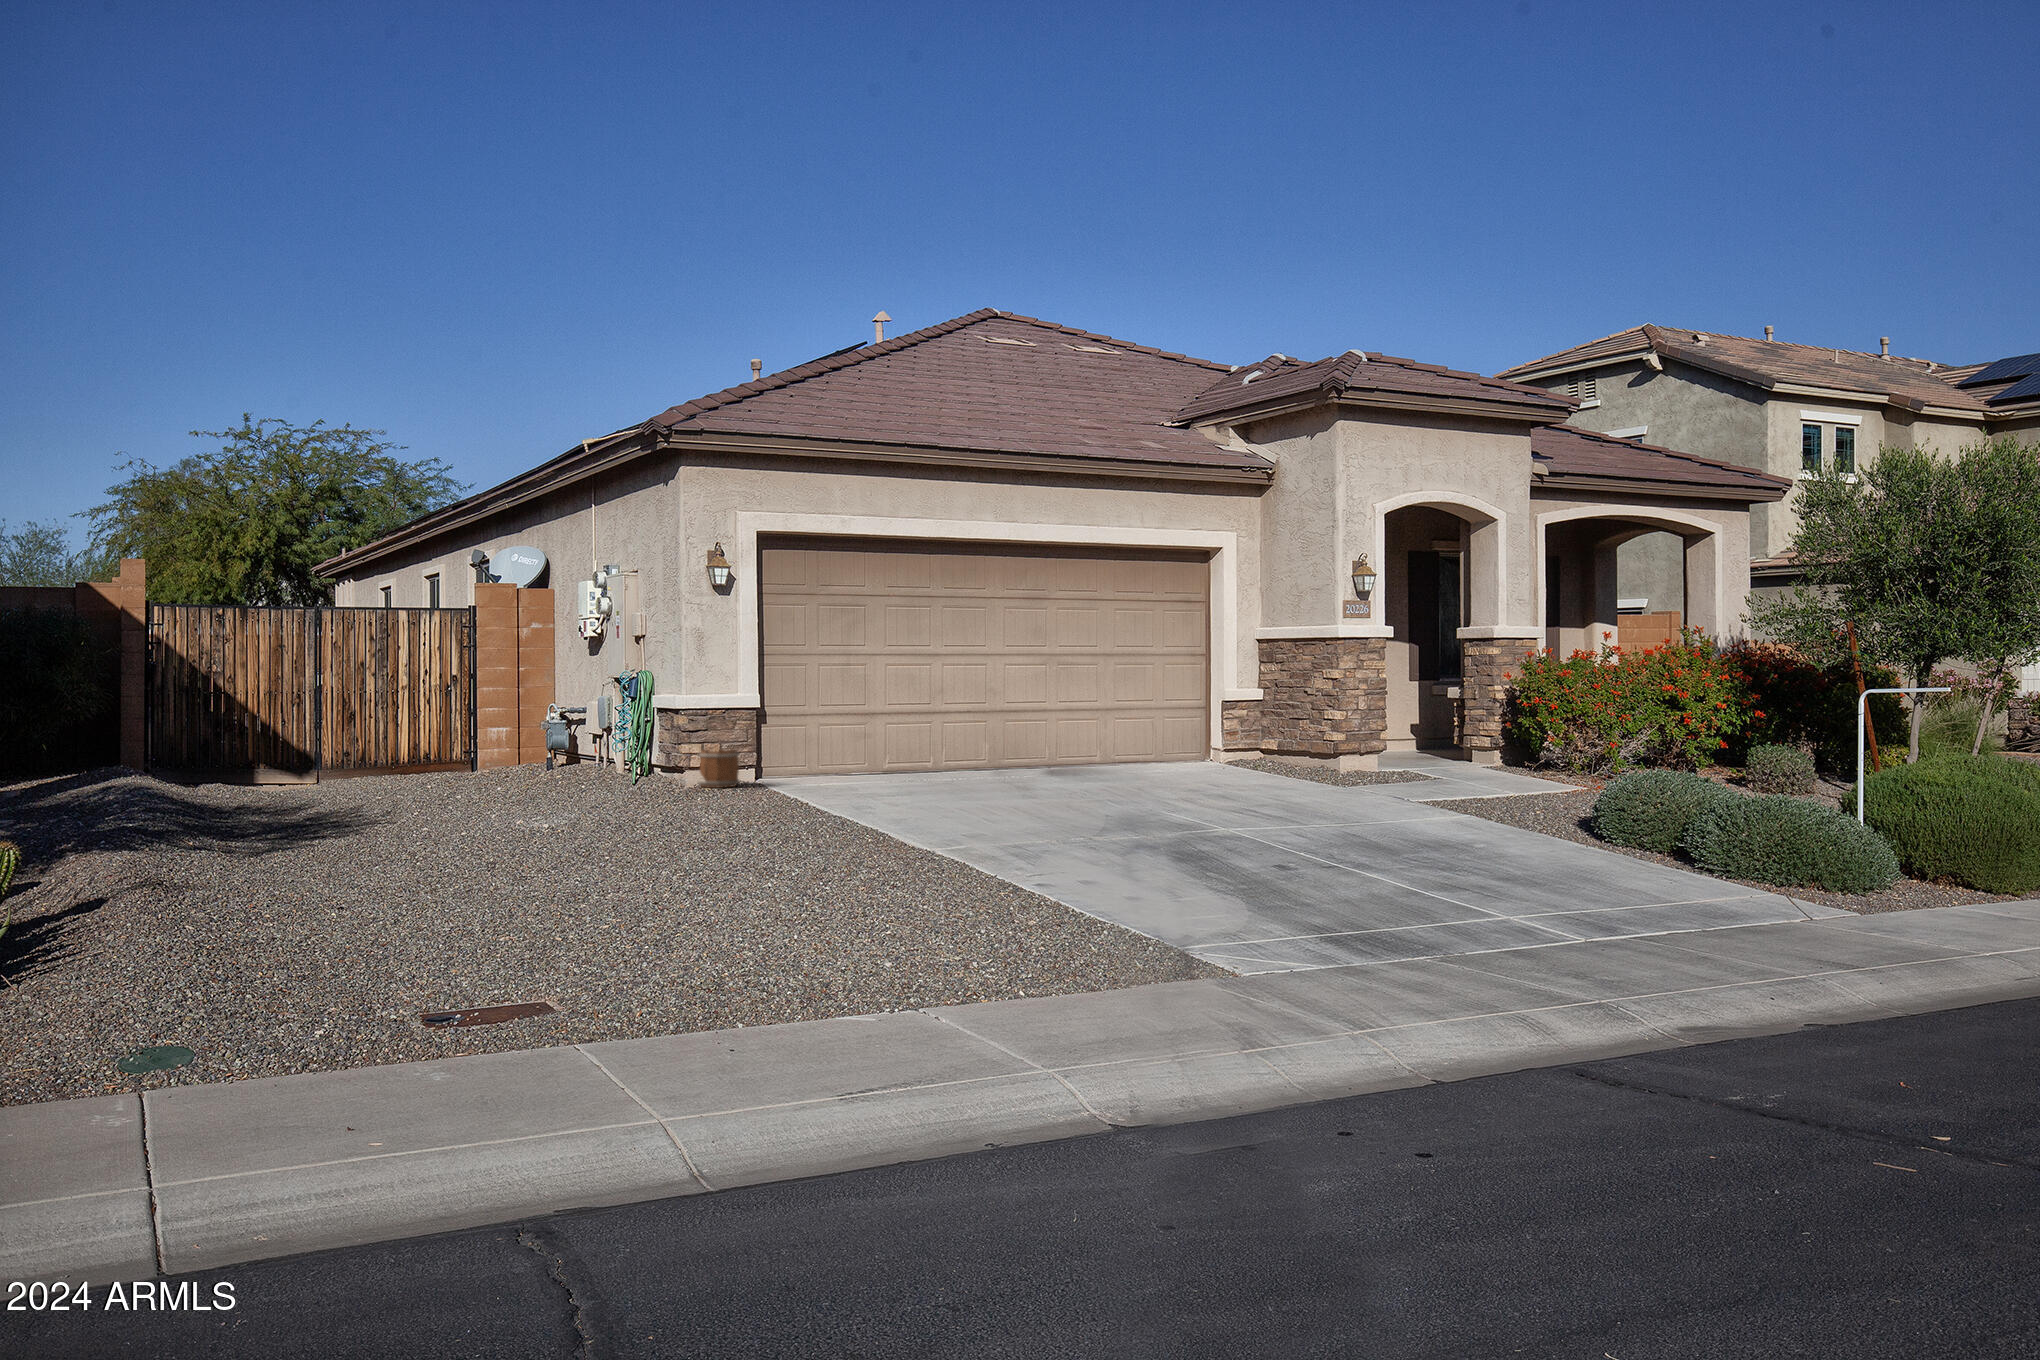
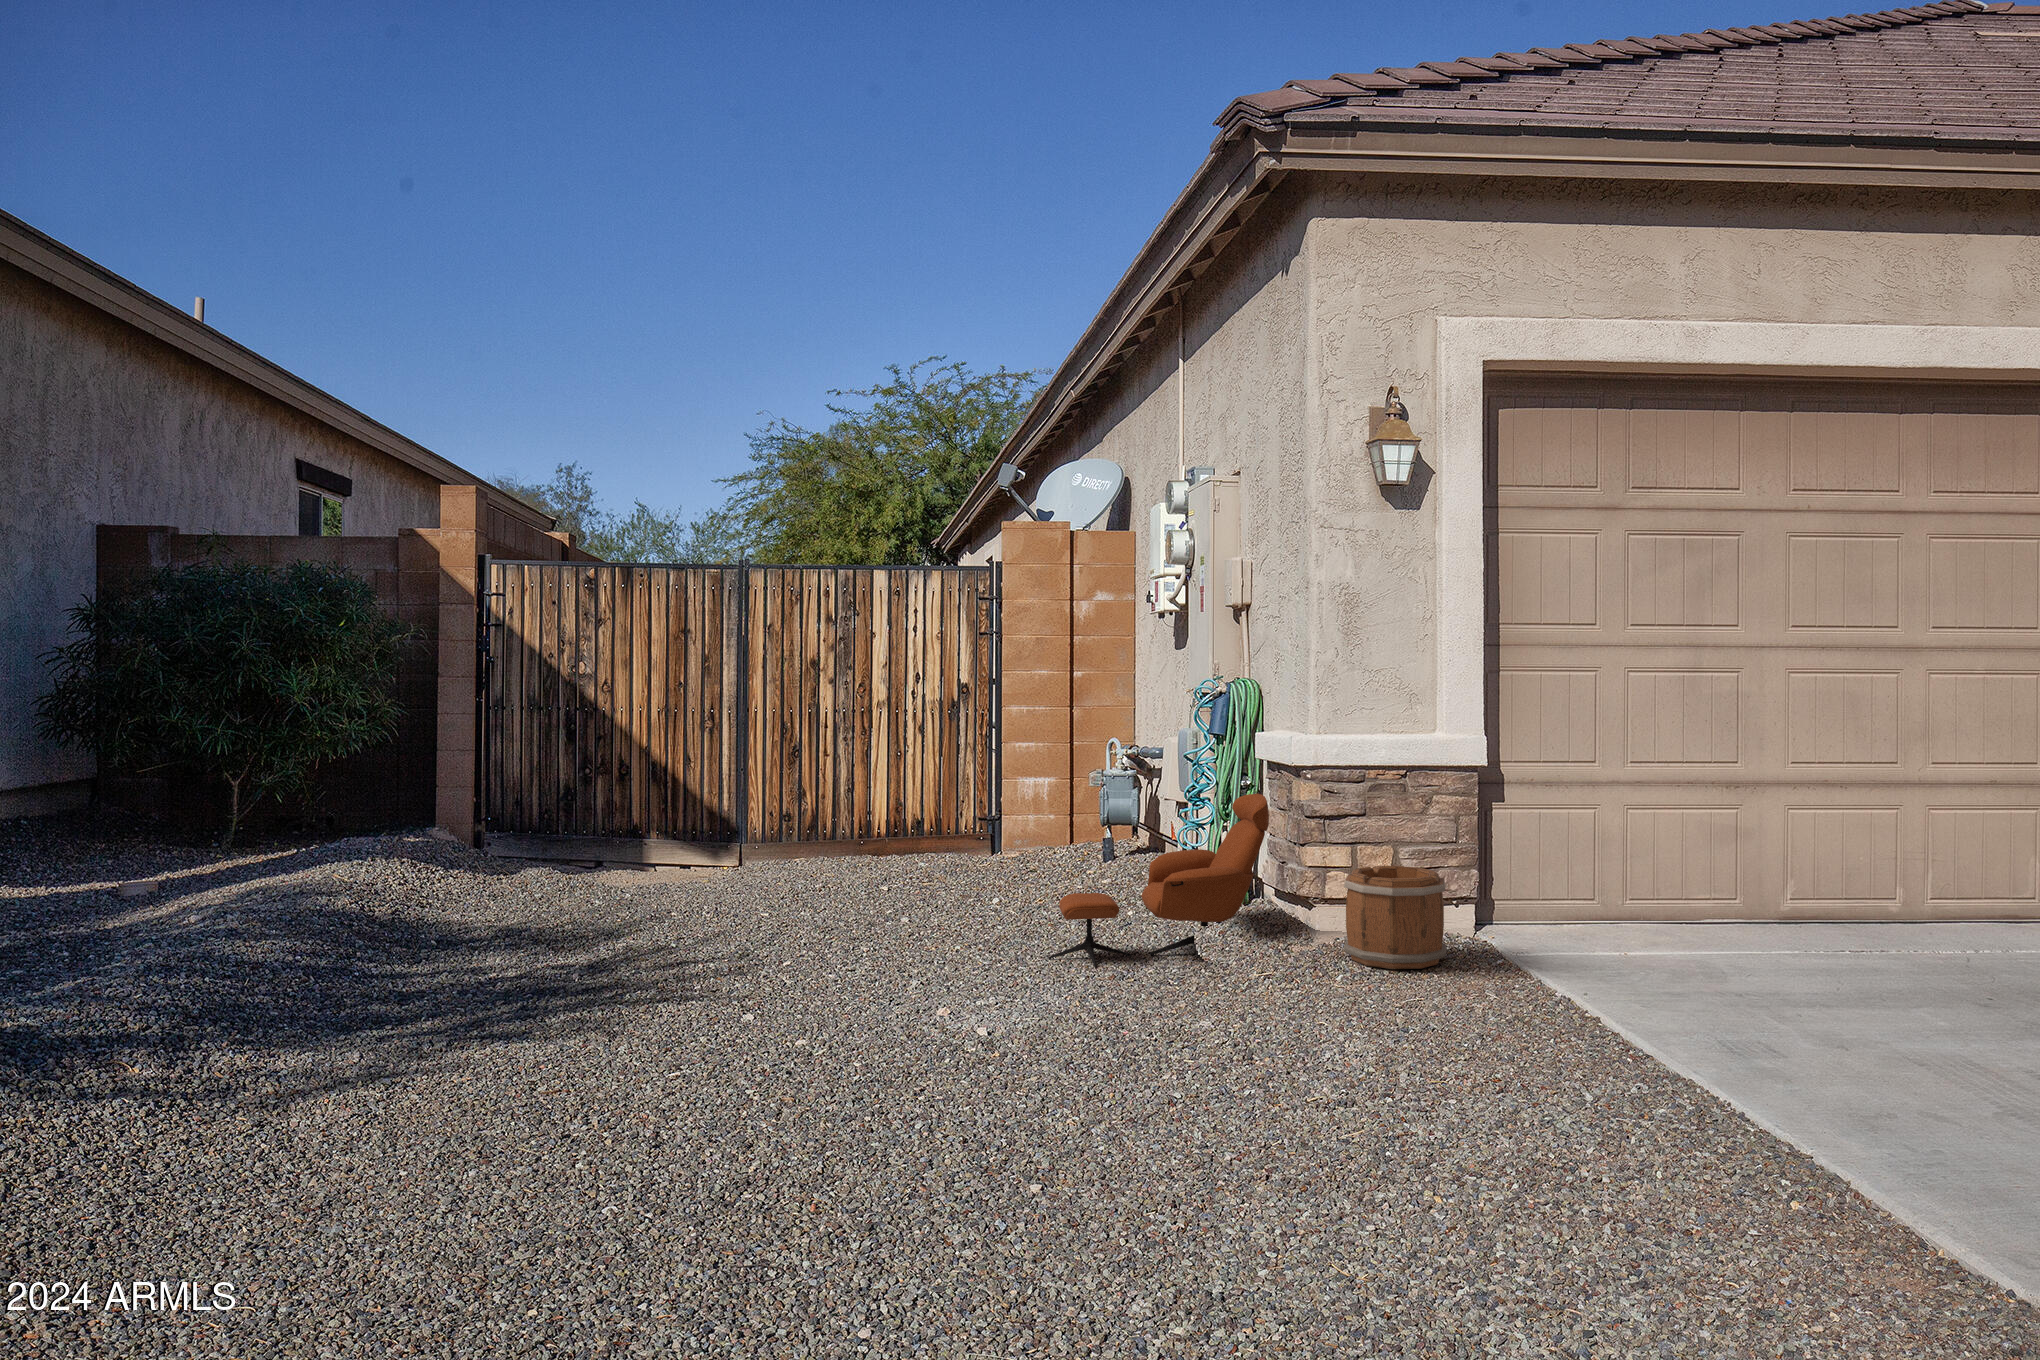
lounge chair: none [557,722,662,799] -> present [1048,793,1269,967]

